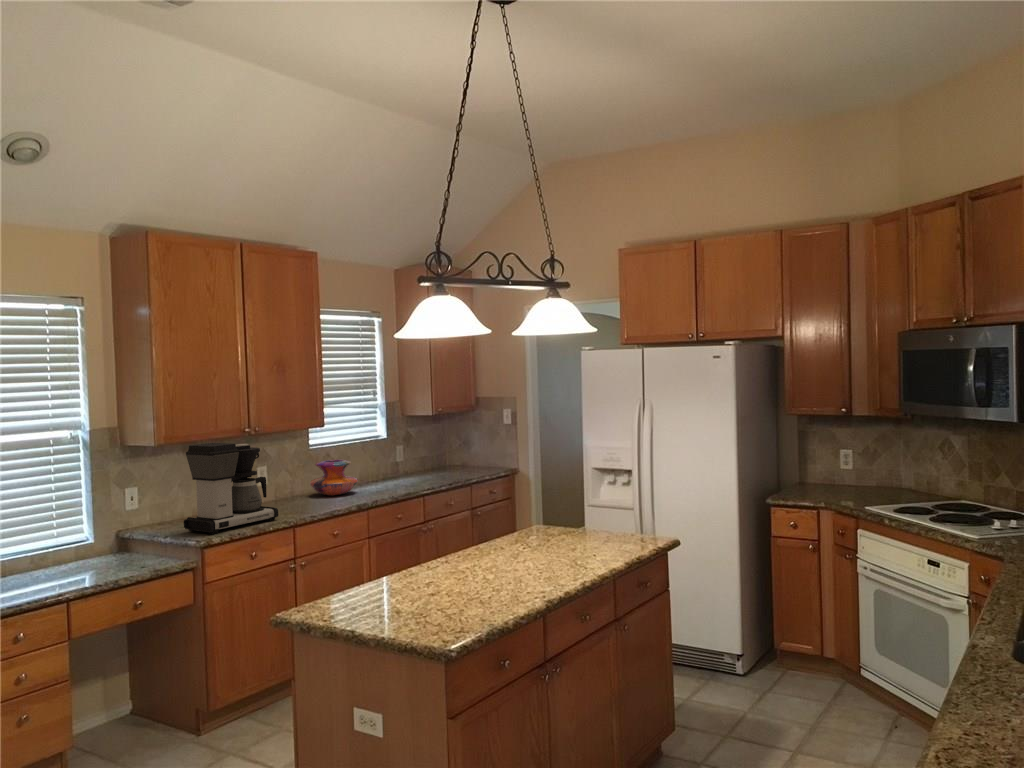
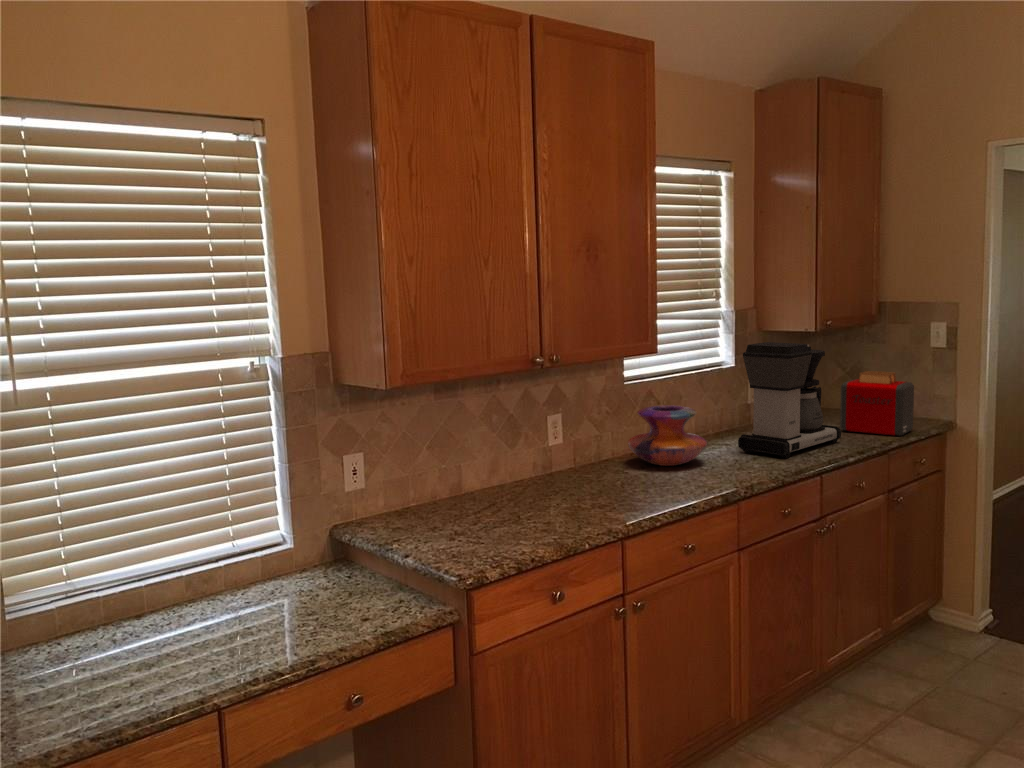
toaster: none [449,438,490,476] -> present [840,371,914,436]
coffee maker: present [184,443,278,534] -> present [738,342,841,458]

